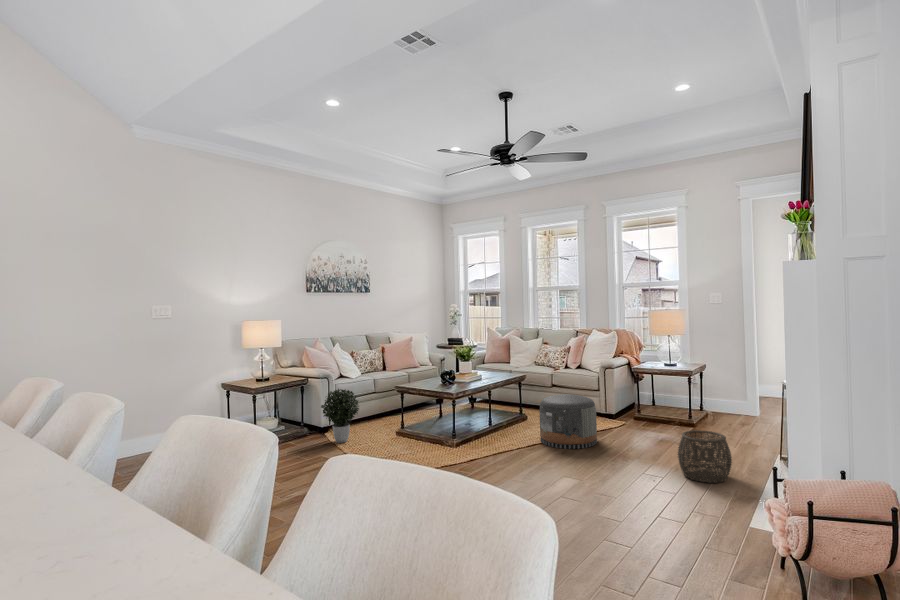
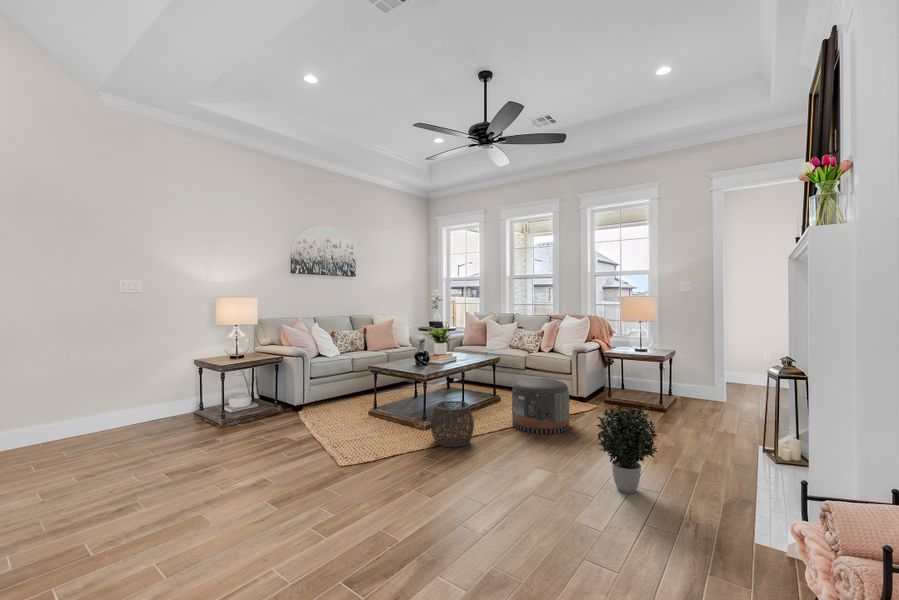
potted plant: present [321,389,359,443] -> present [597,406,657,494]
woven basket: present [678,430,732,483] -> present [431,401,474,447]

